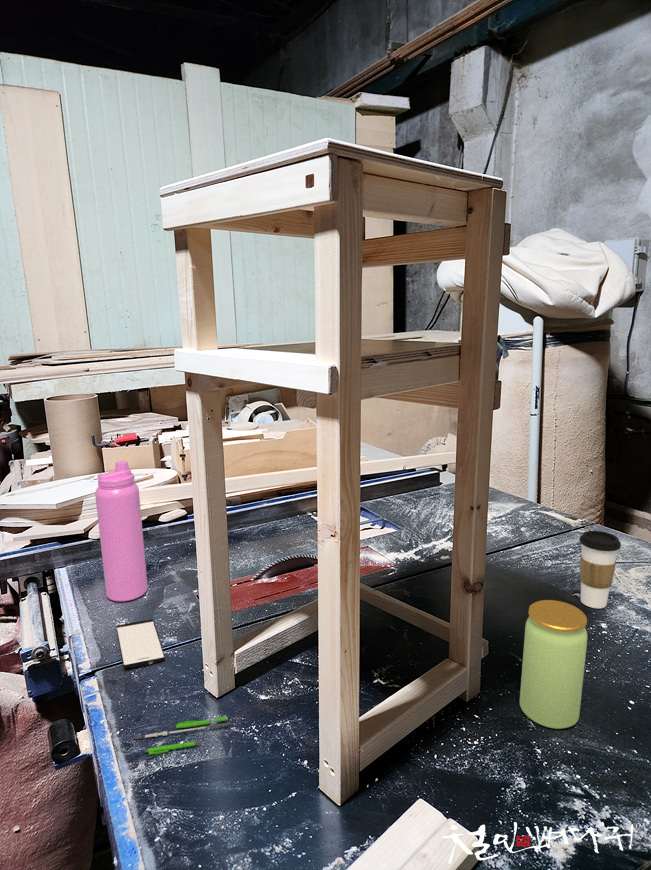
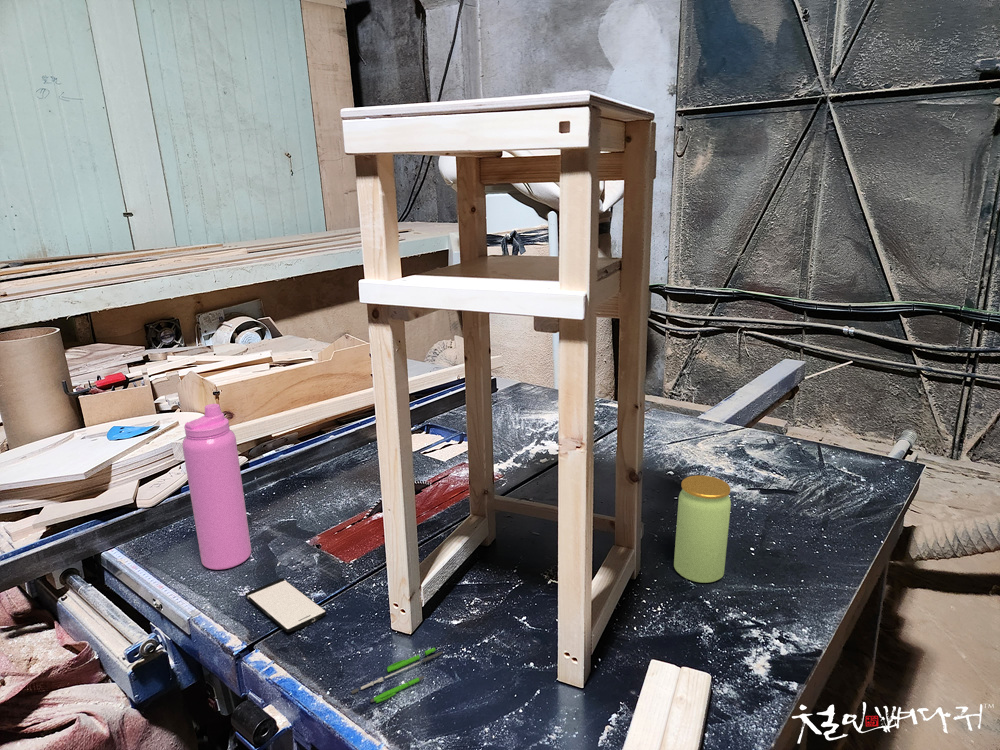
coffee cup: present [580,531,621,608] -> none [673,414,707,482]

